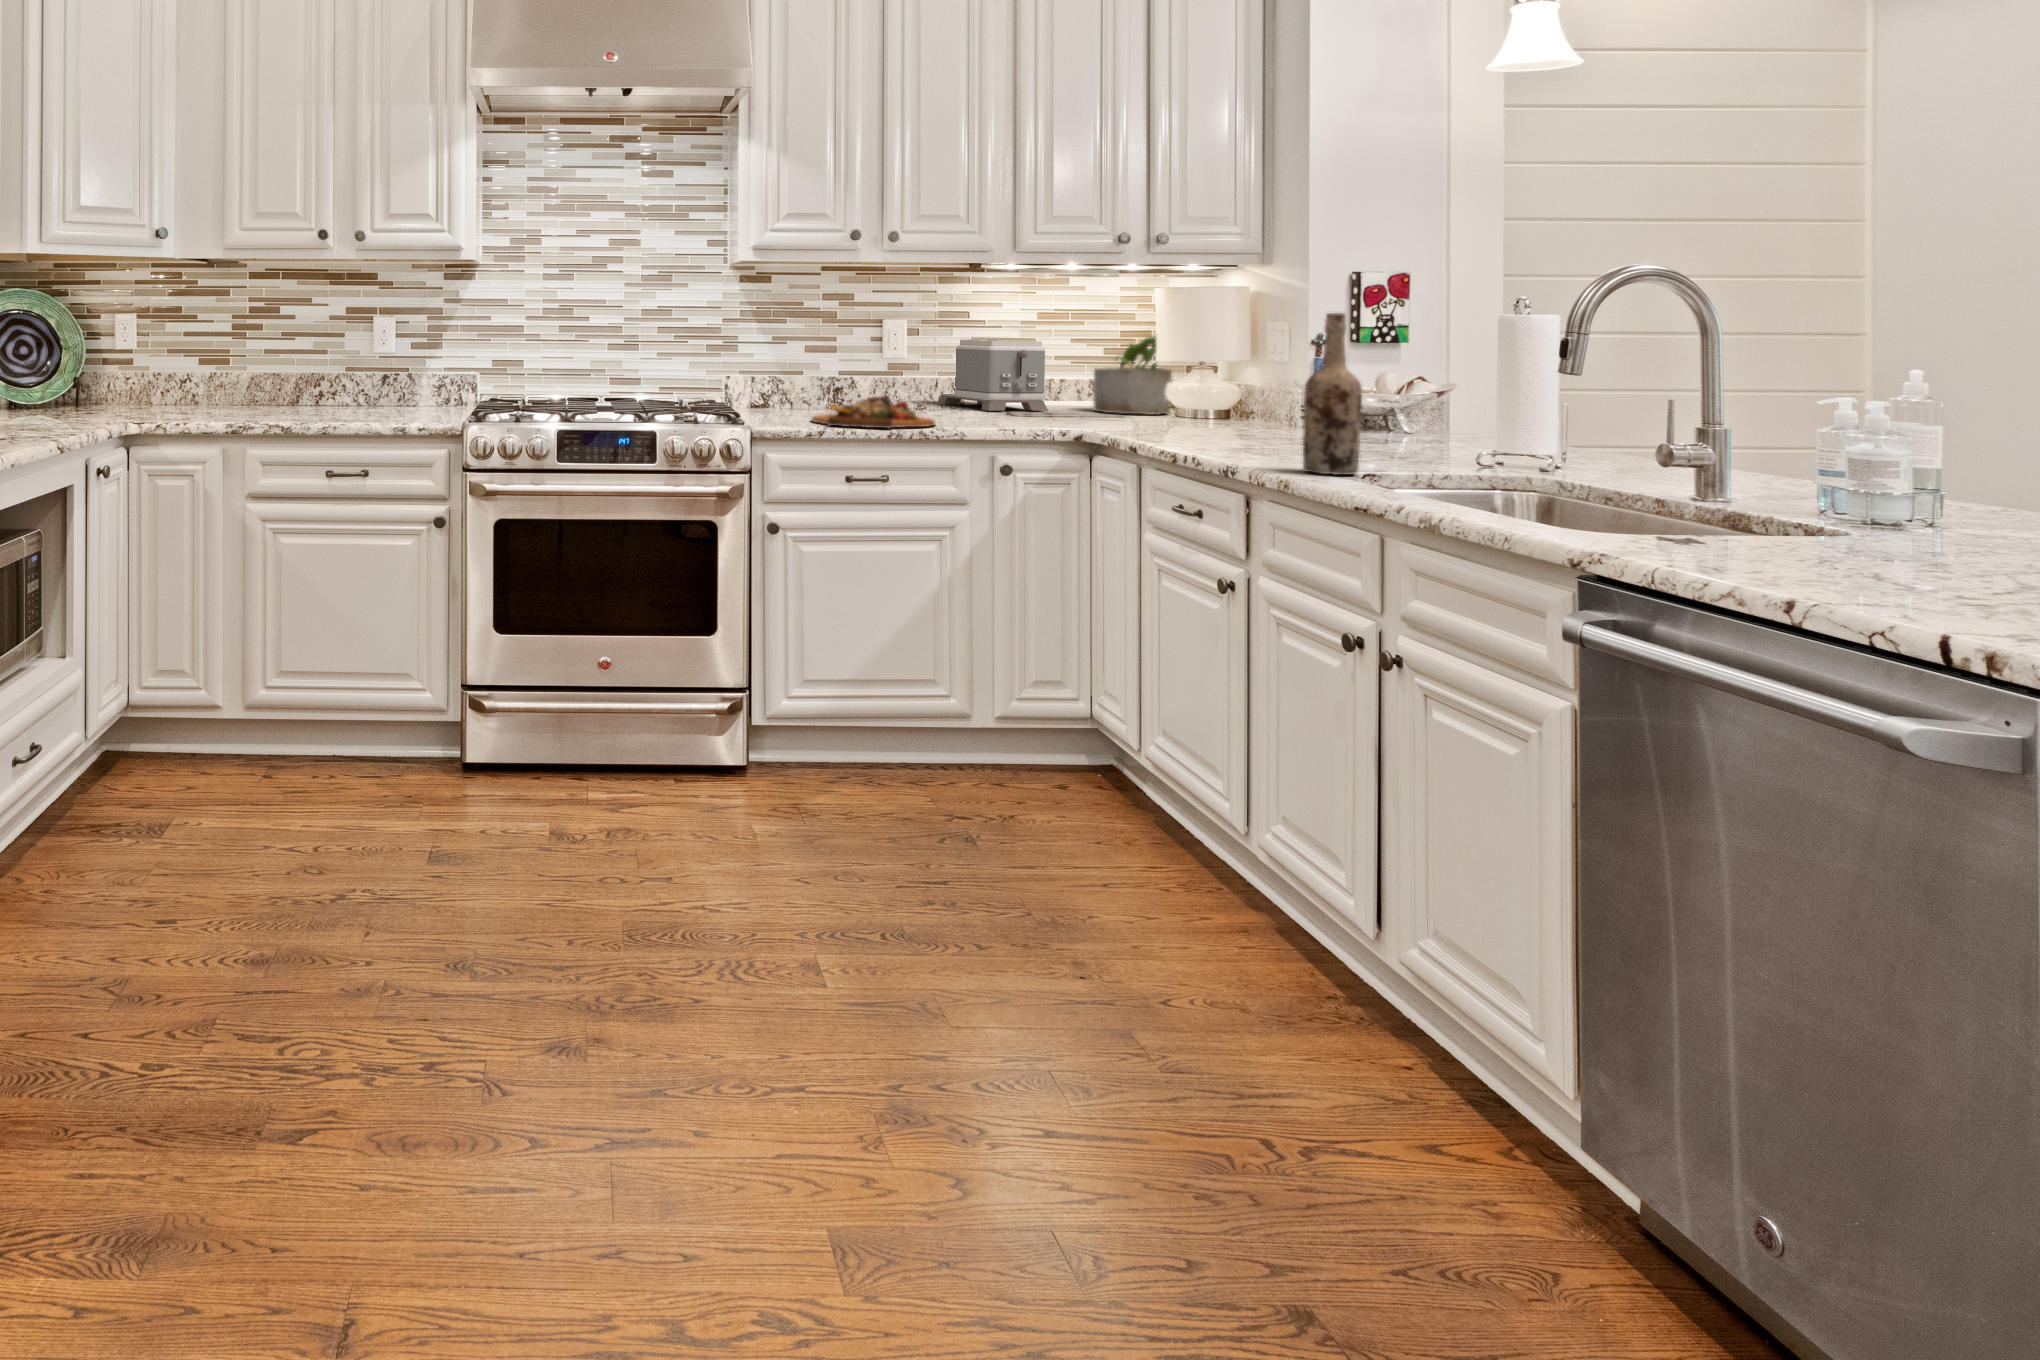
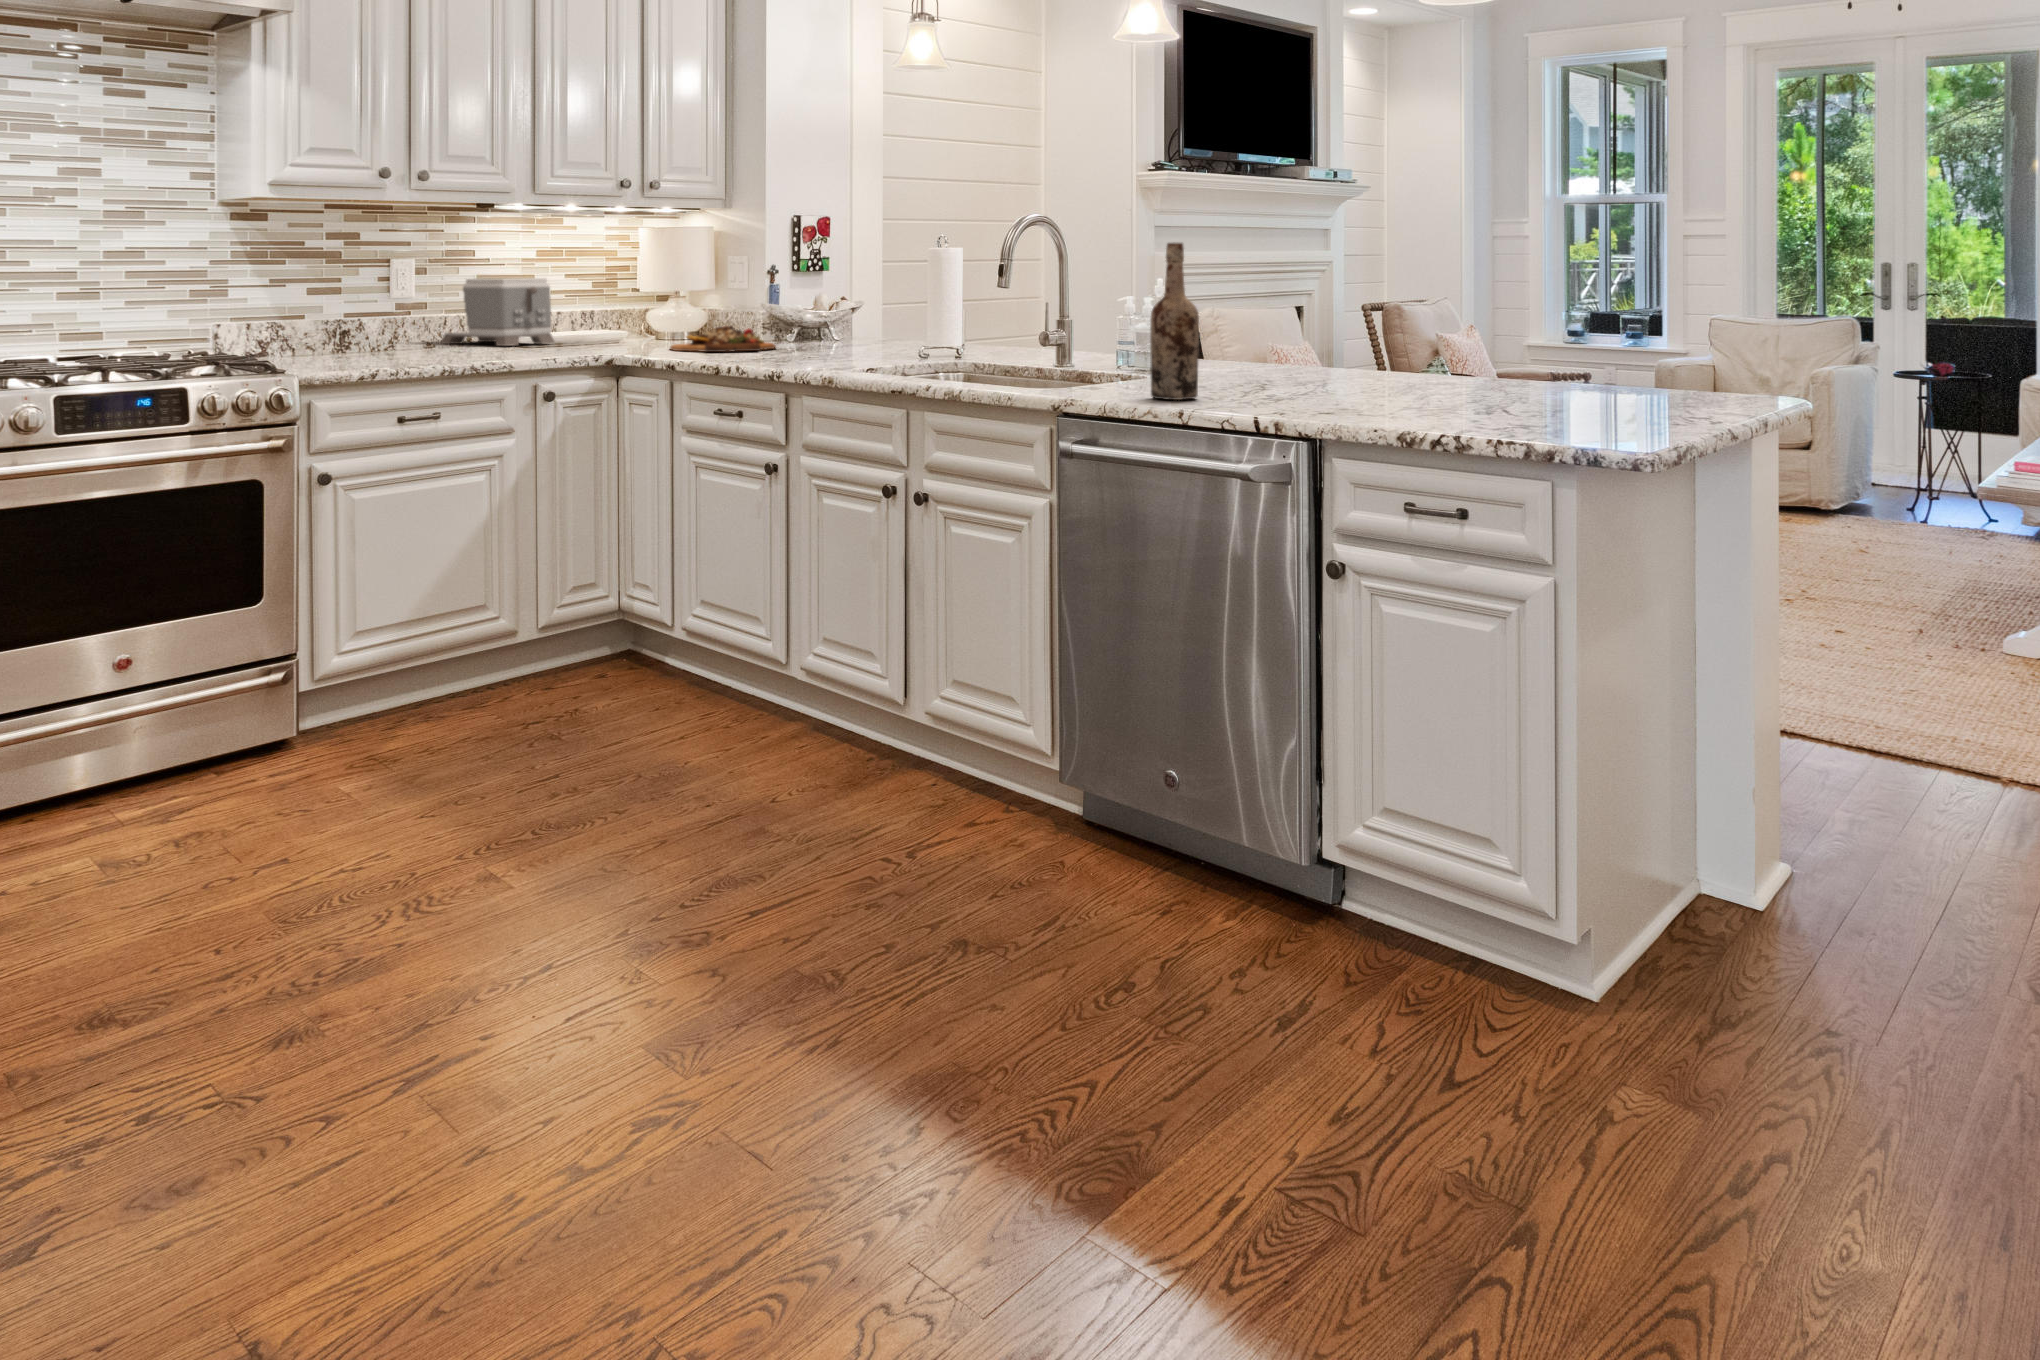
wine bottle: present [1303,313,1362,475] -> present [1150,243,1199,400]
potted plant: present [1094,337,1172,414] -> none [590,264,670,342]
cutting board: present [811,396,935,428] -> present [670,326,776,352]

